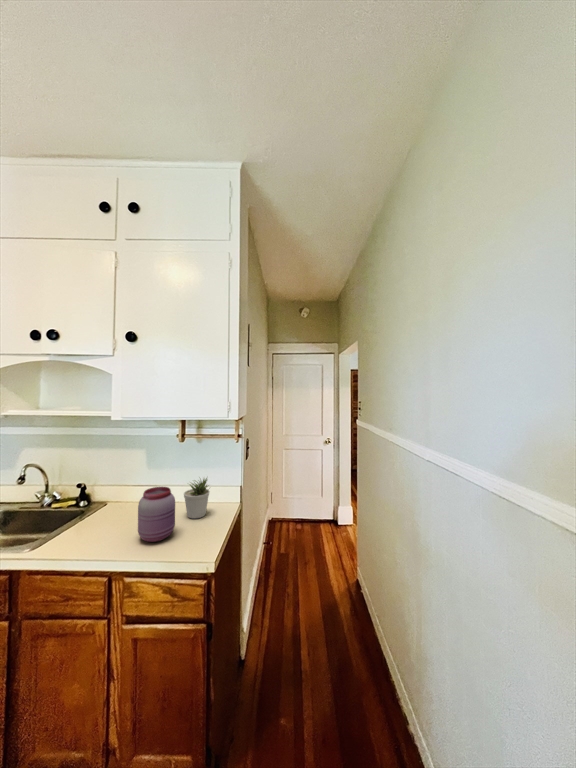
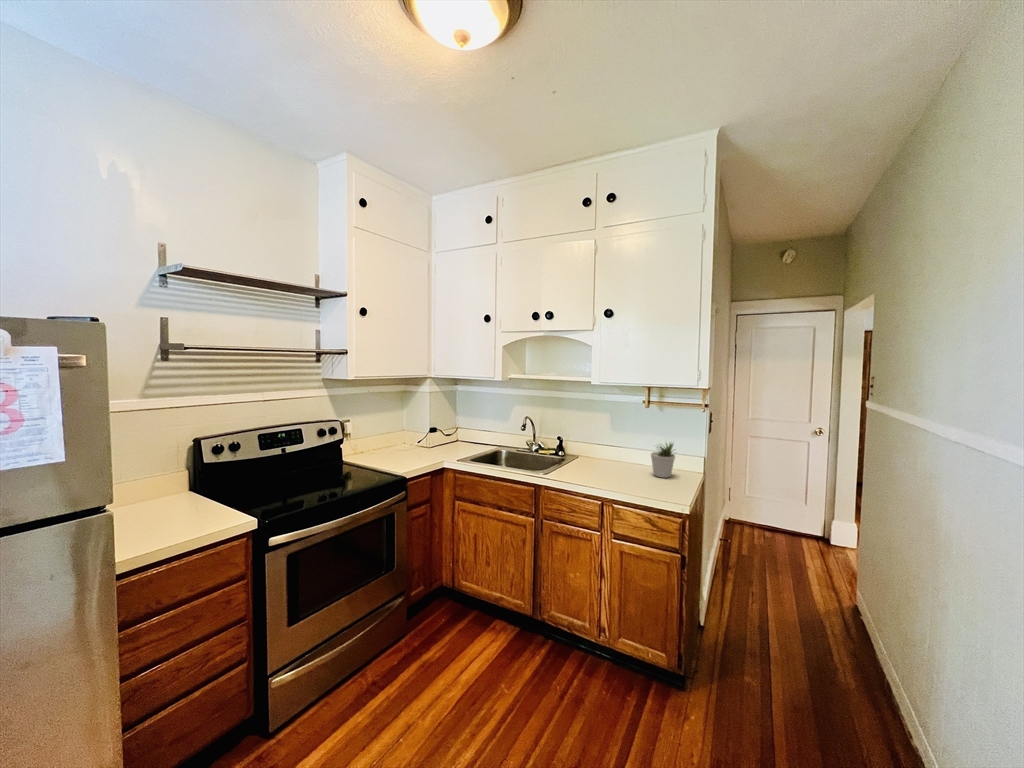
jar: present [138,487,175,542] -> none [618,443,649,486]

